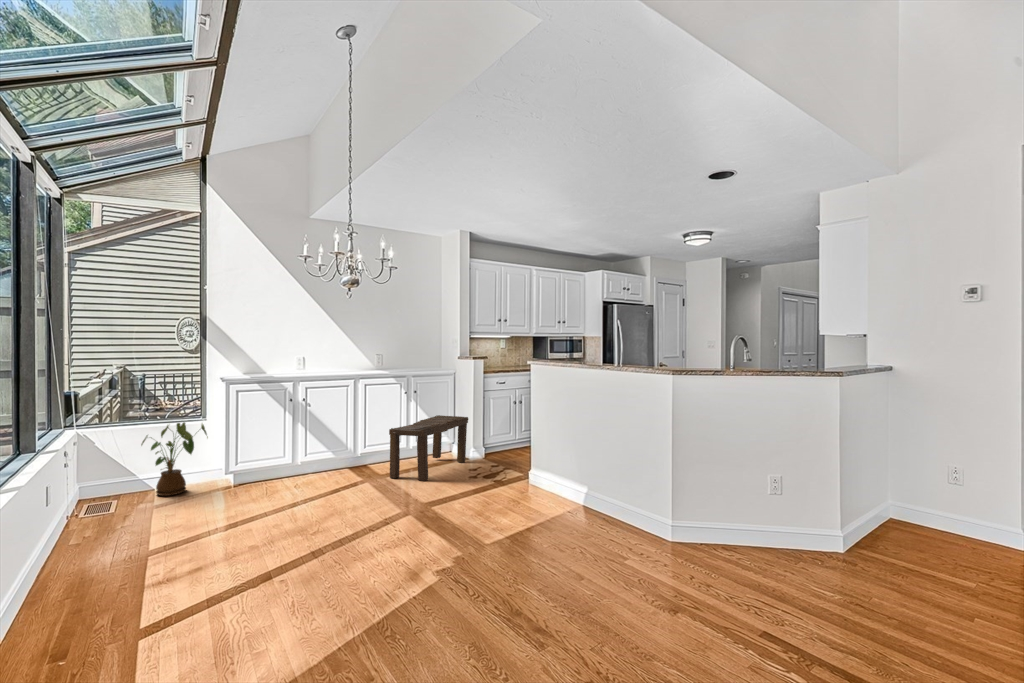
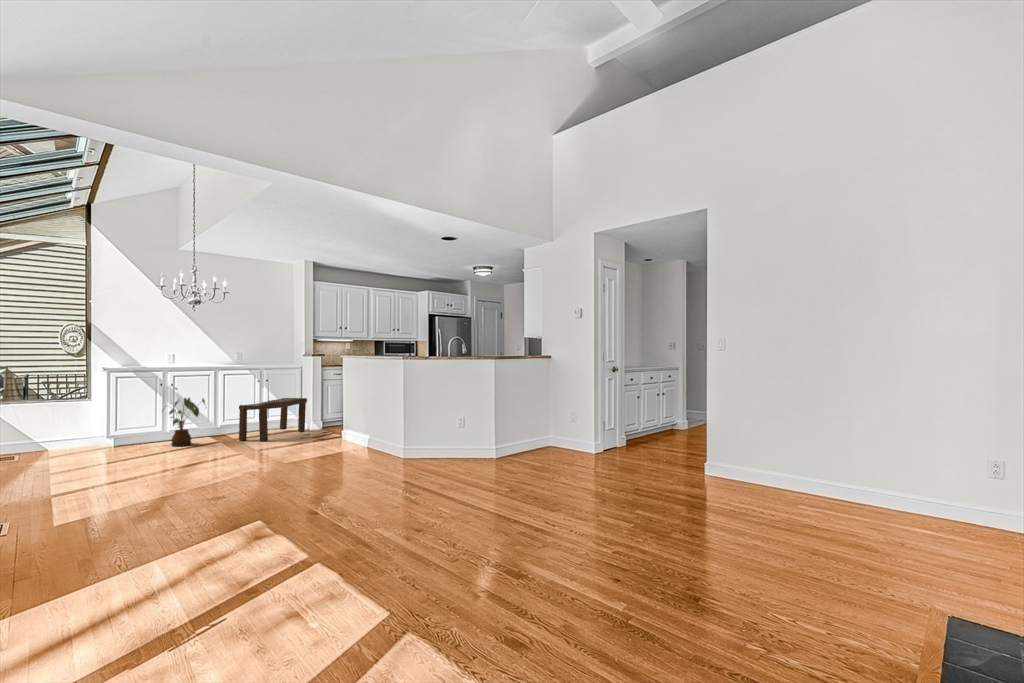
house plant: present [141,422,208,496] -> present [169,398,205,446]

